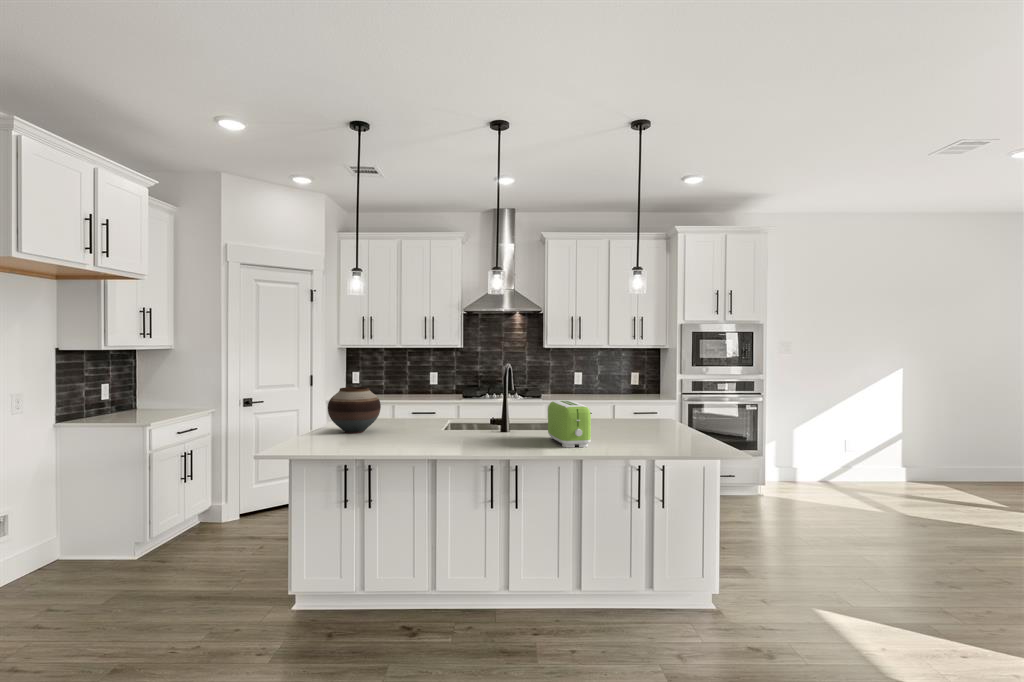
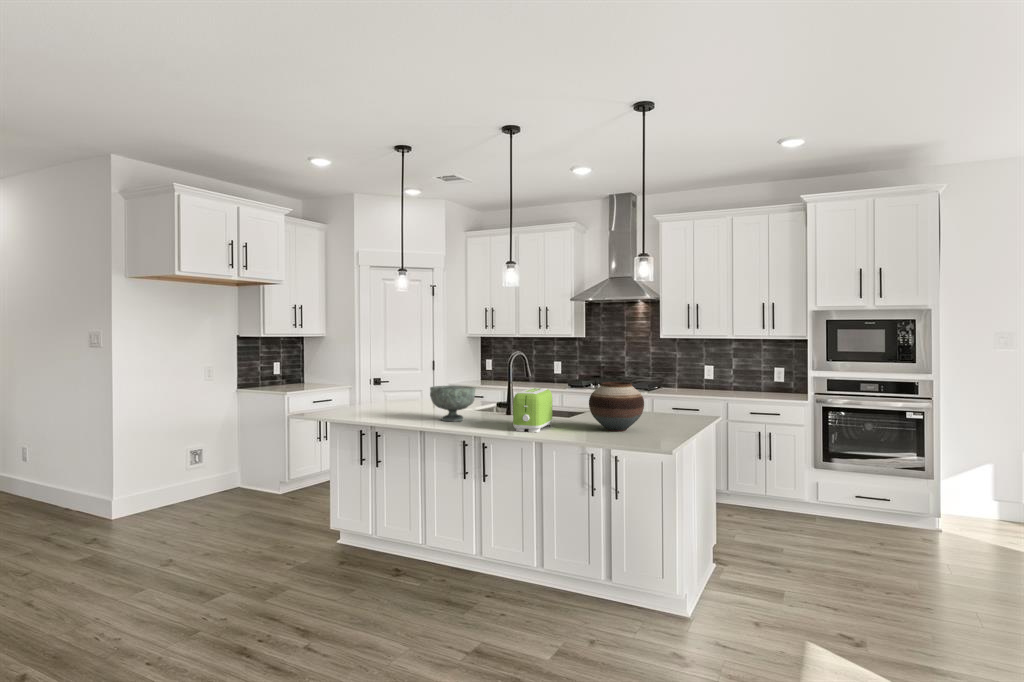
vase: present [328,387,381,433] -> present [589,382,644,431]
decorative bowl: none [439,402,489,443] -> present [430,386,475,421]

